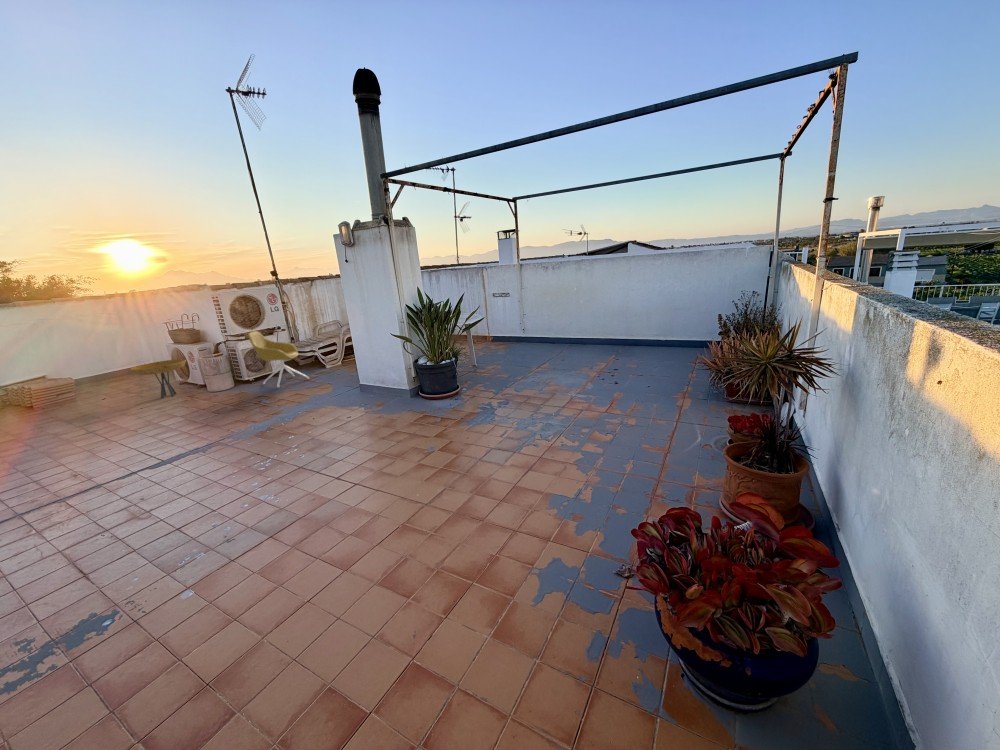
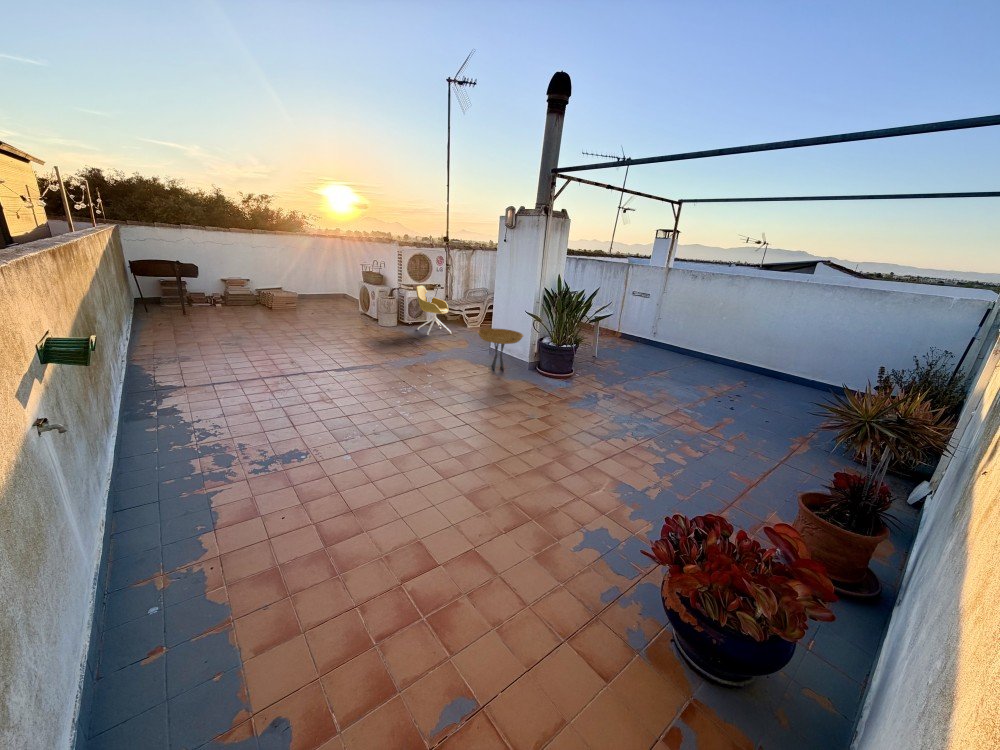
side table: present [130,359,186,398] -> present [478,328,523,369]

